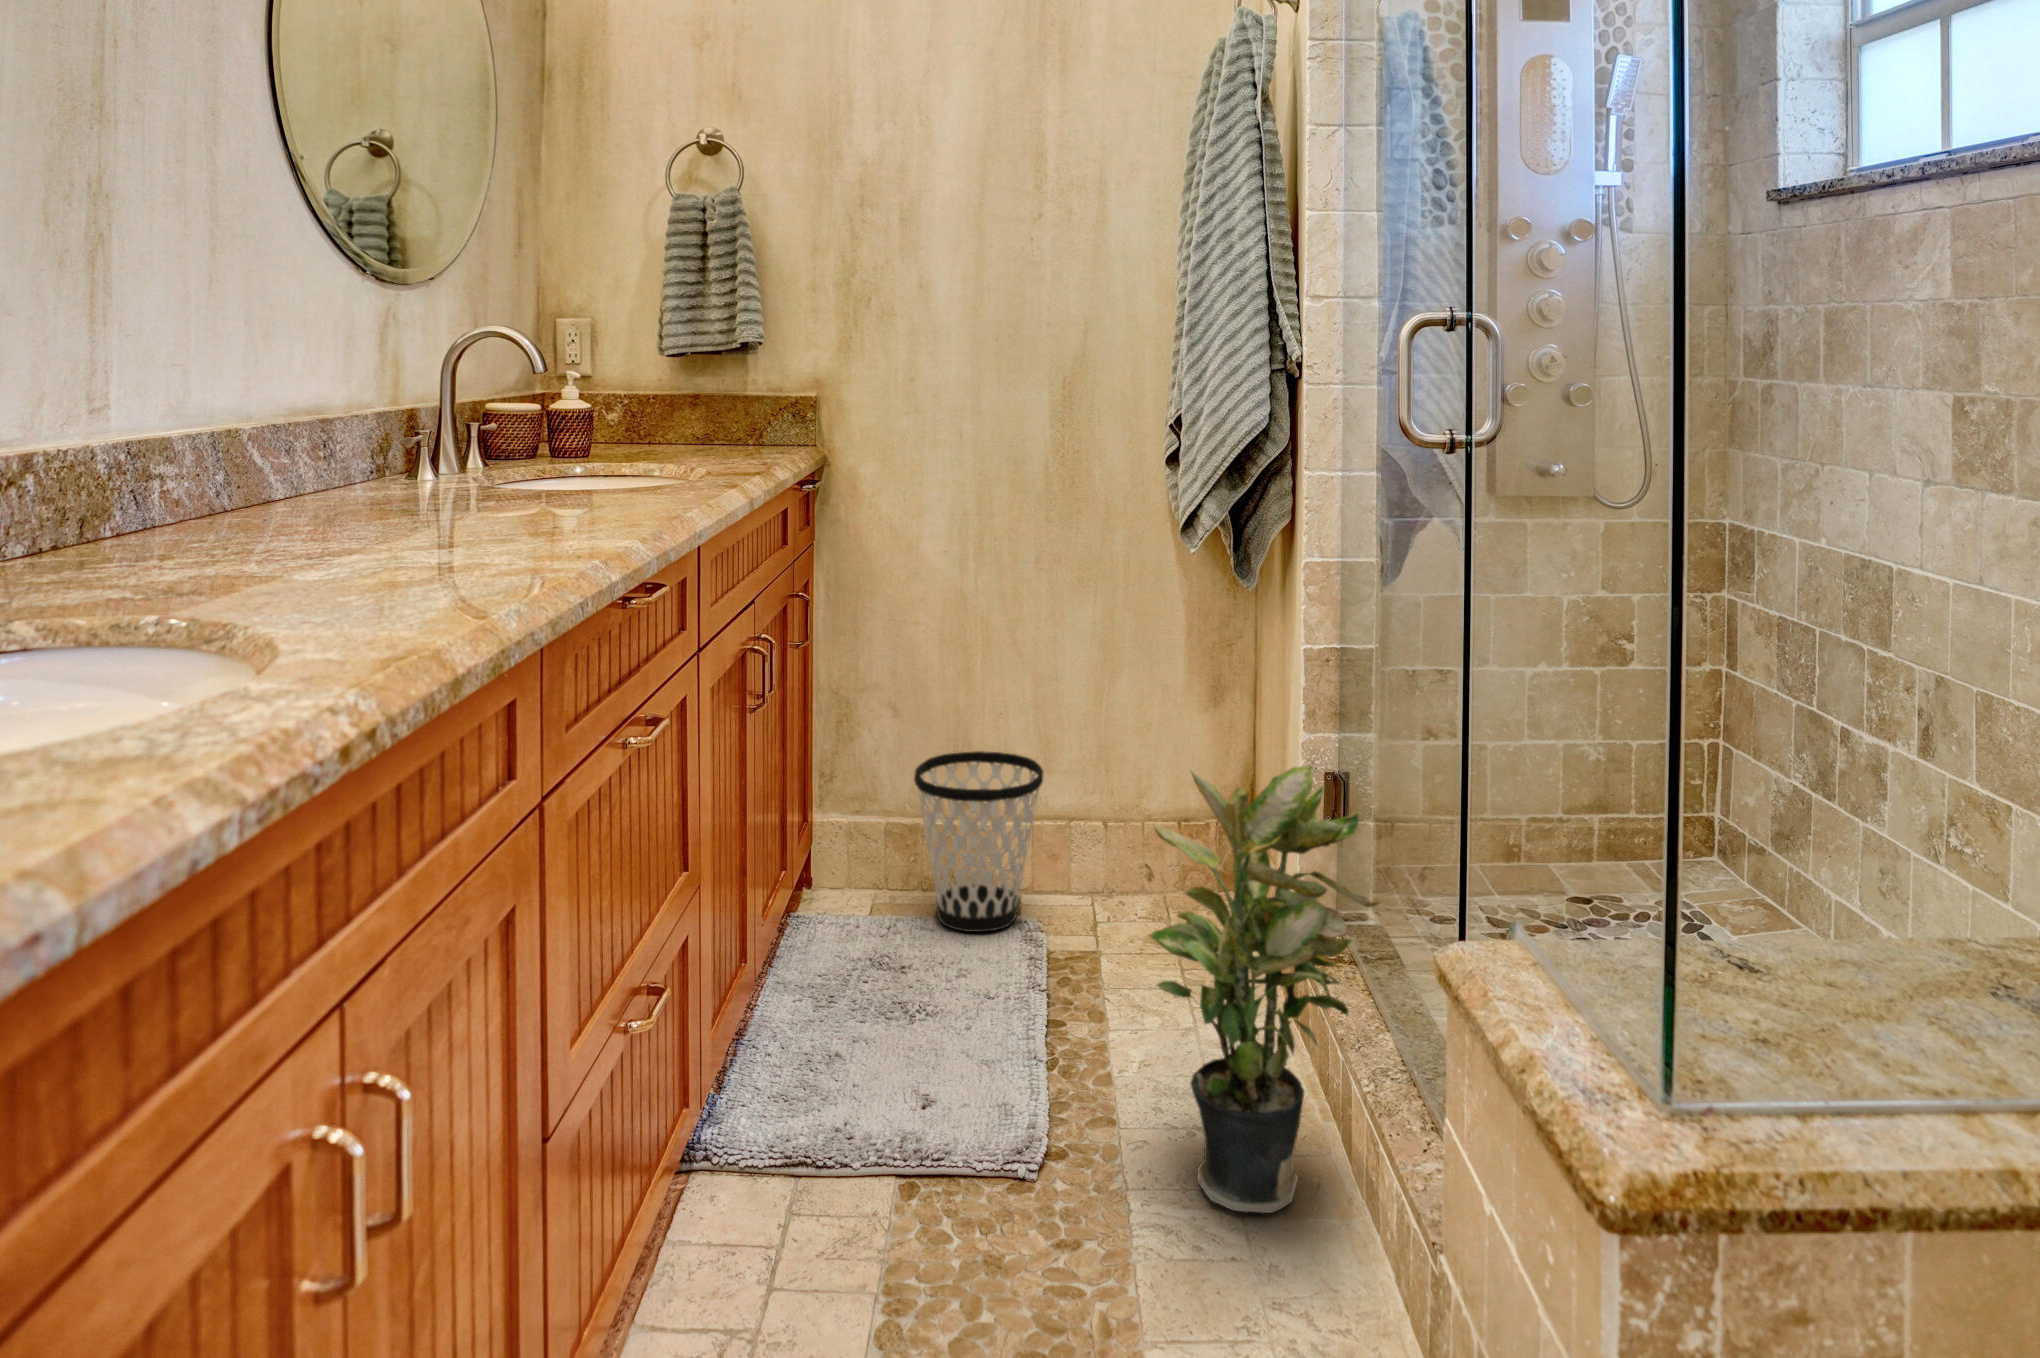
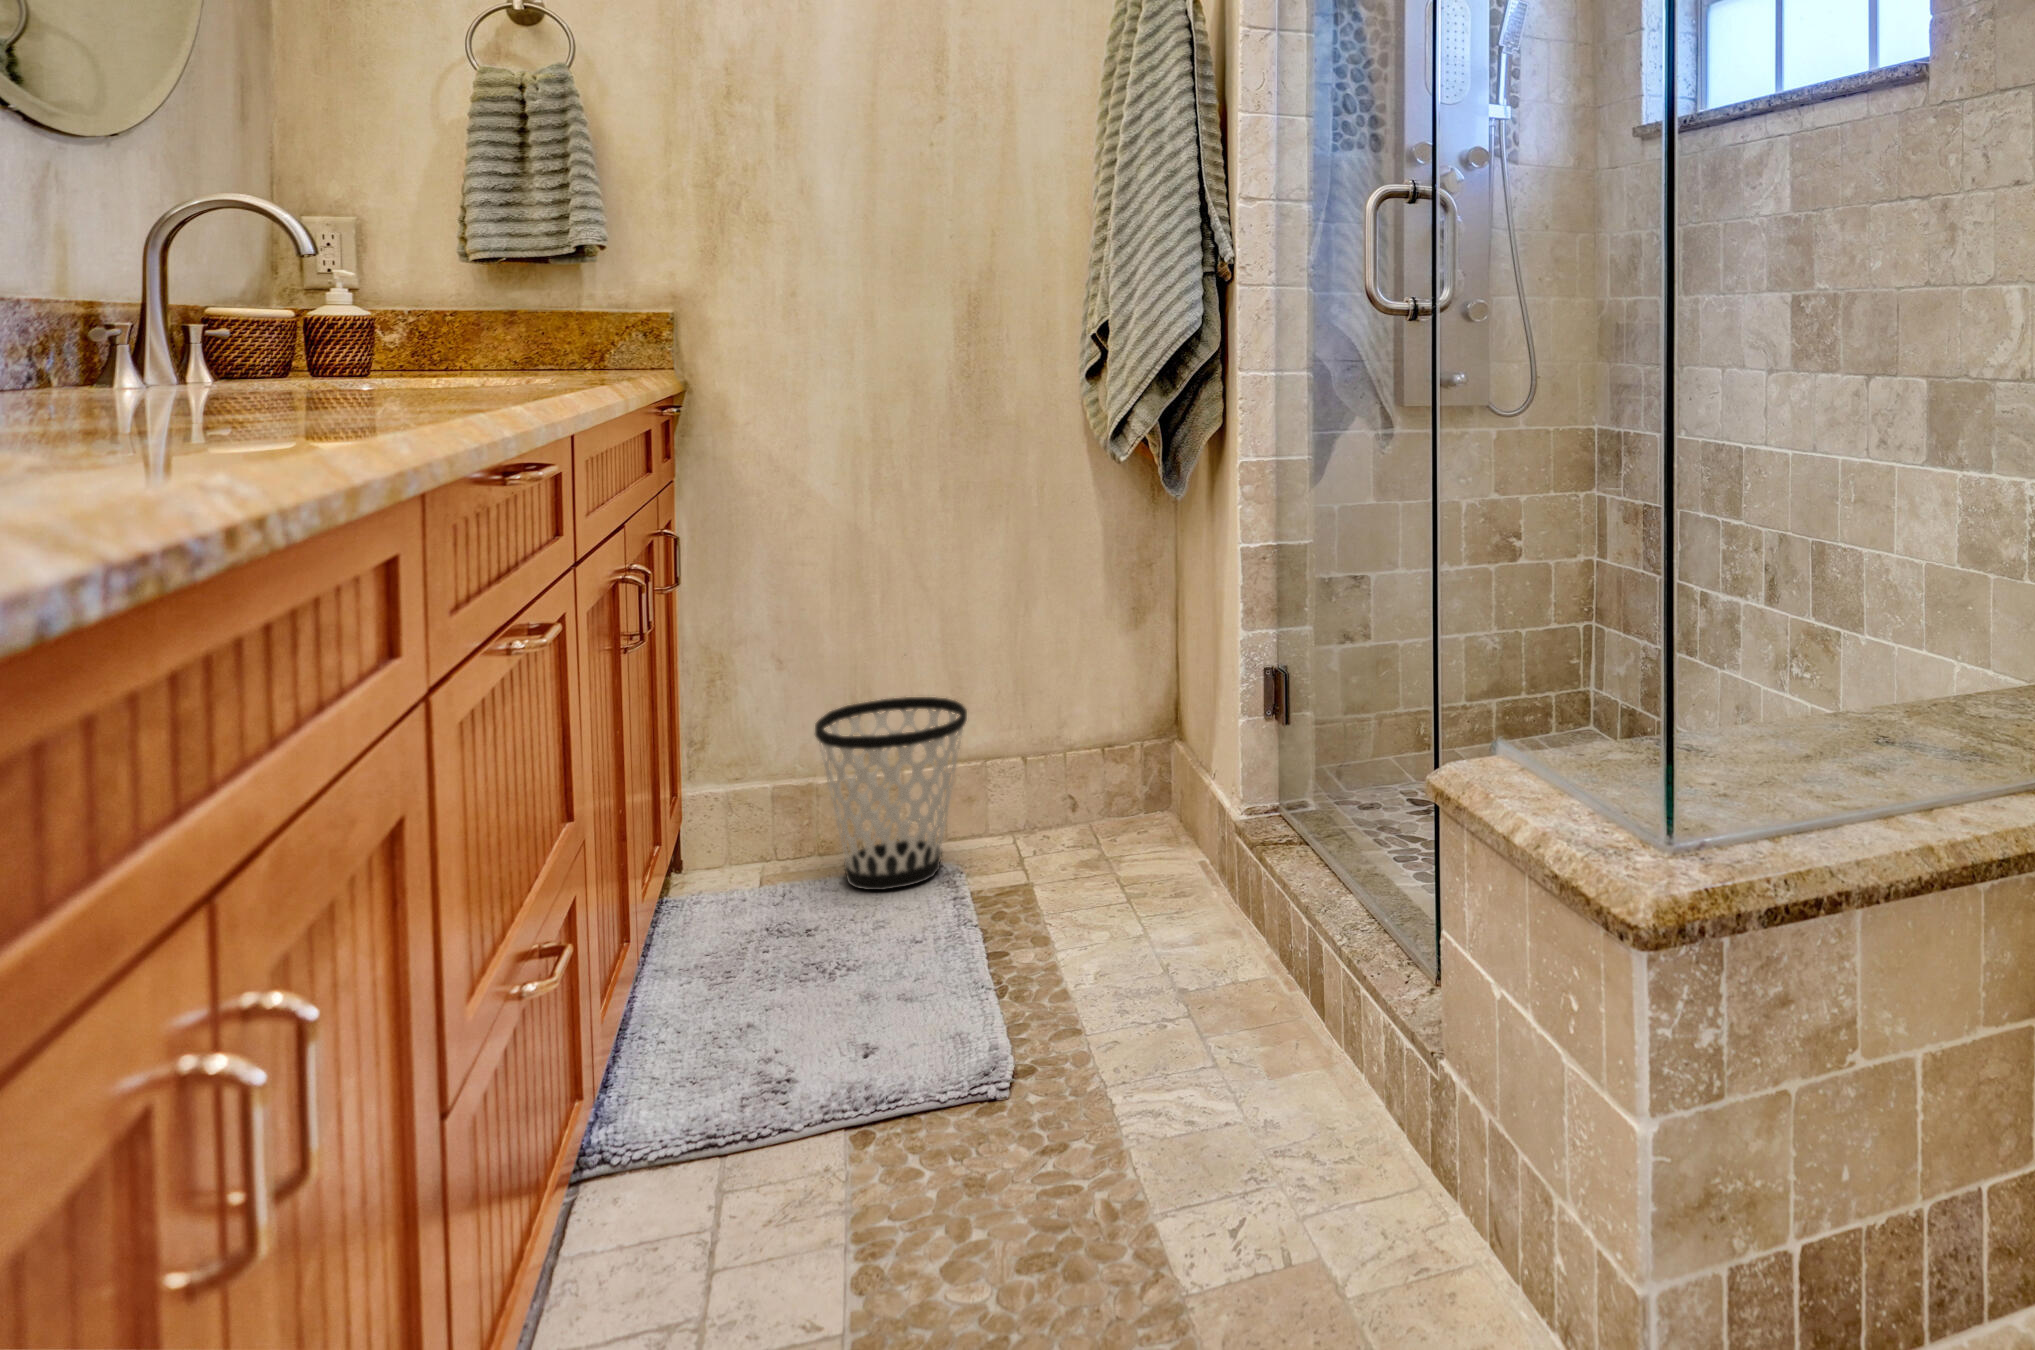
potted plant: present [1151,766,1379,1213] -> none [1116,647,1345,1081]

